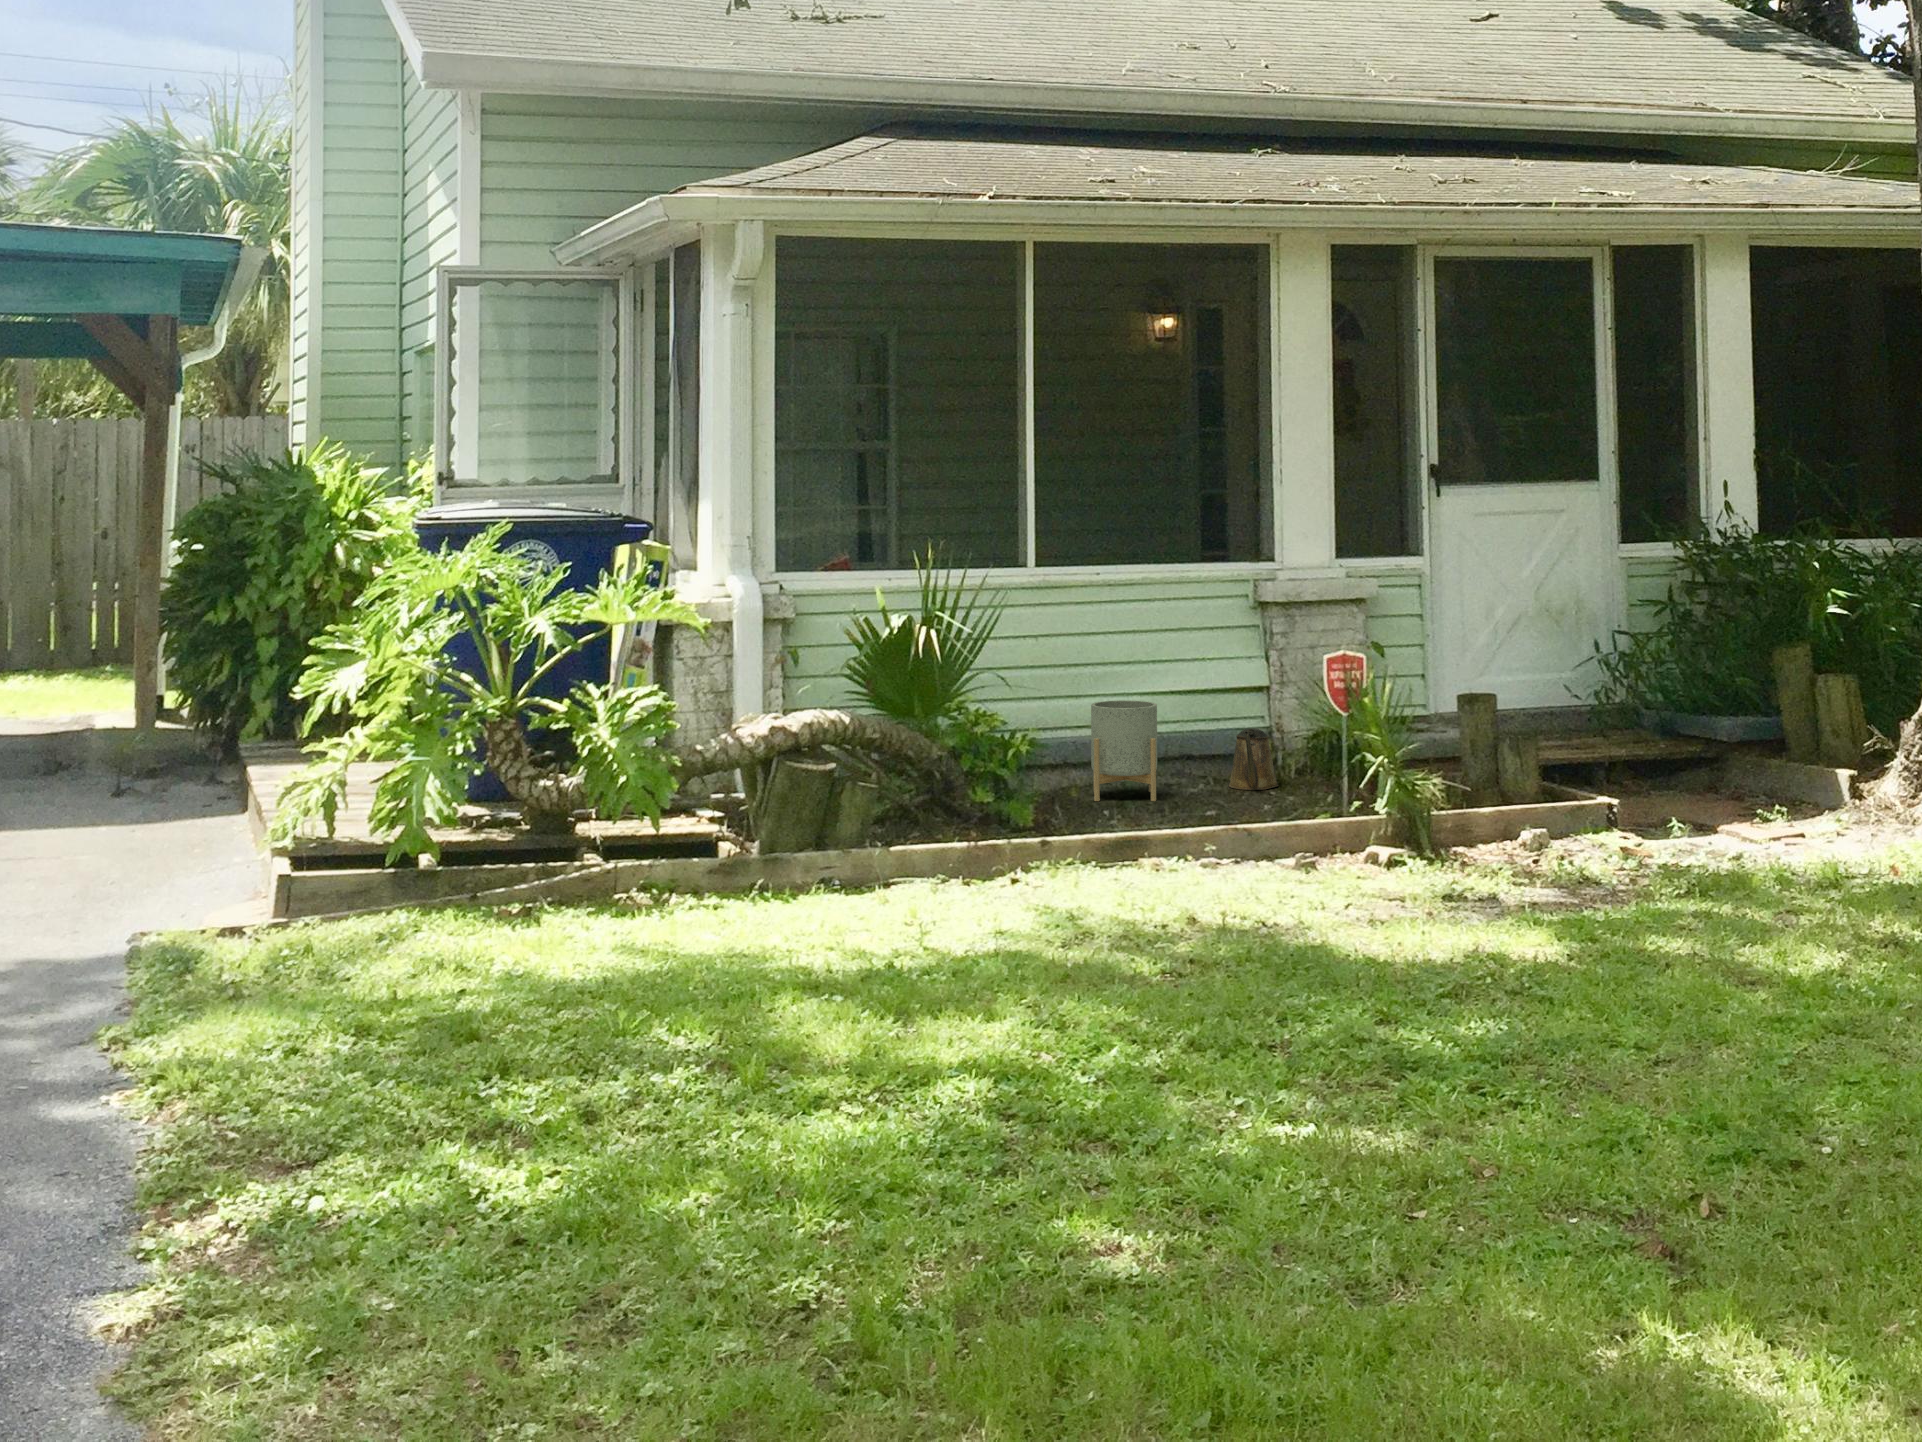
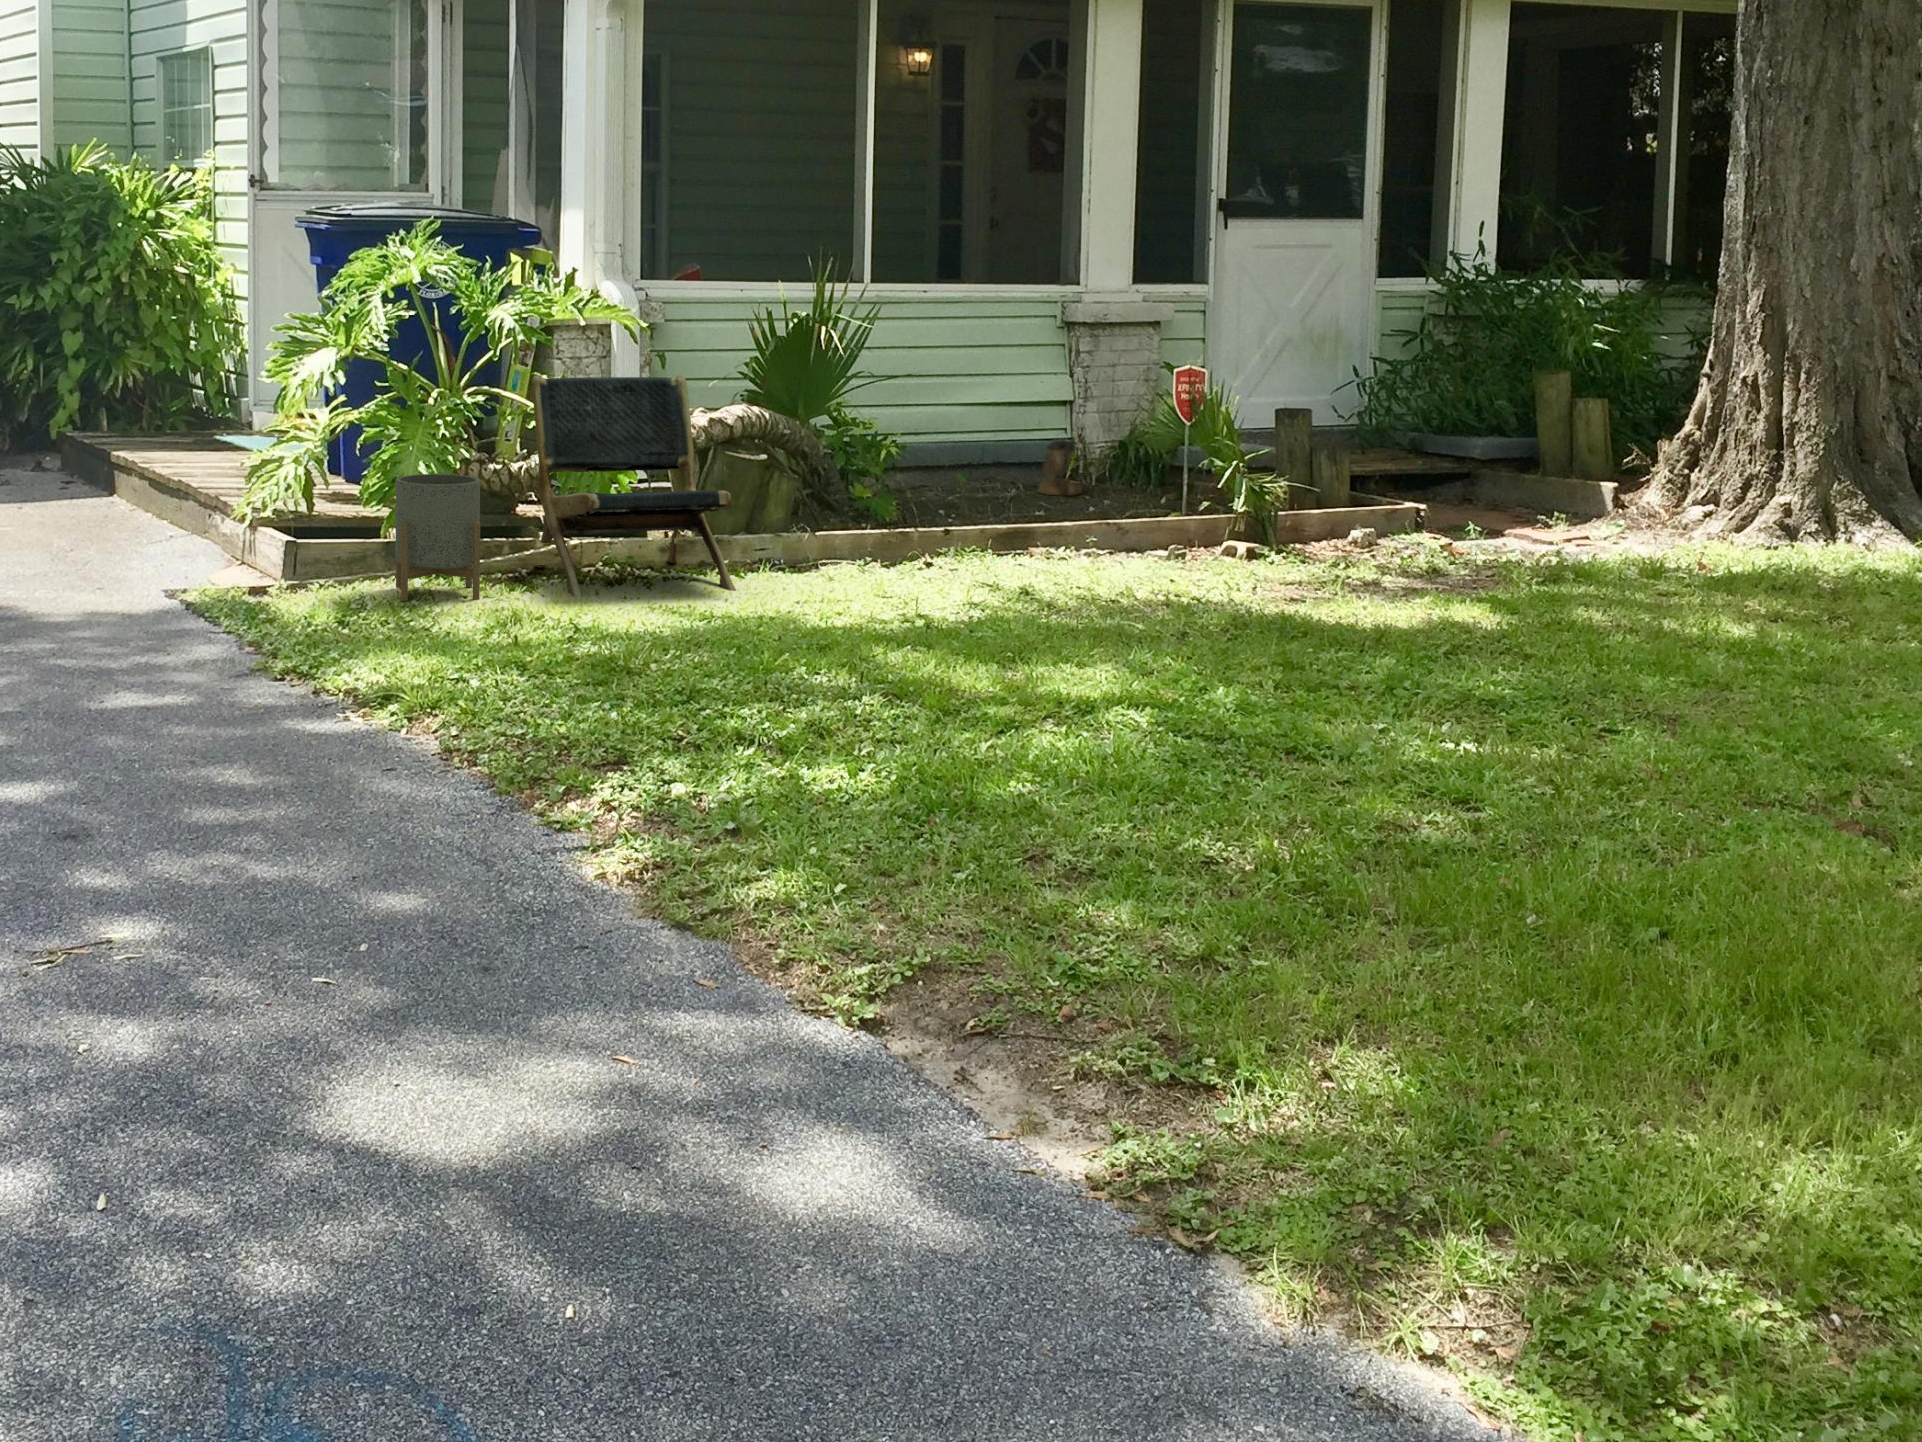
lounge chair: none [573,679,760,925] -> present [532,375,736,597]
planter: present [1091,700,1157,801] -> present [395,474,480,601]

